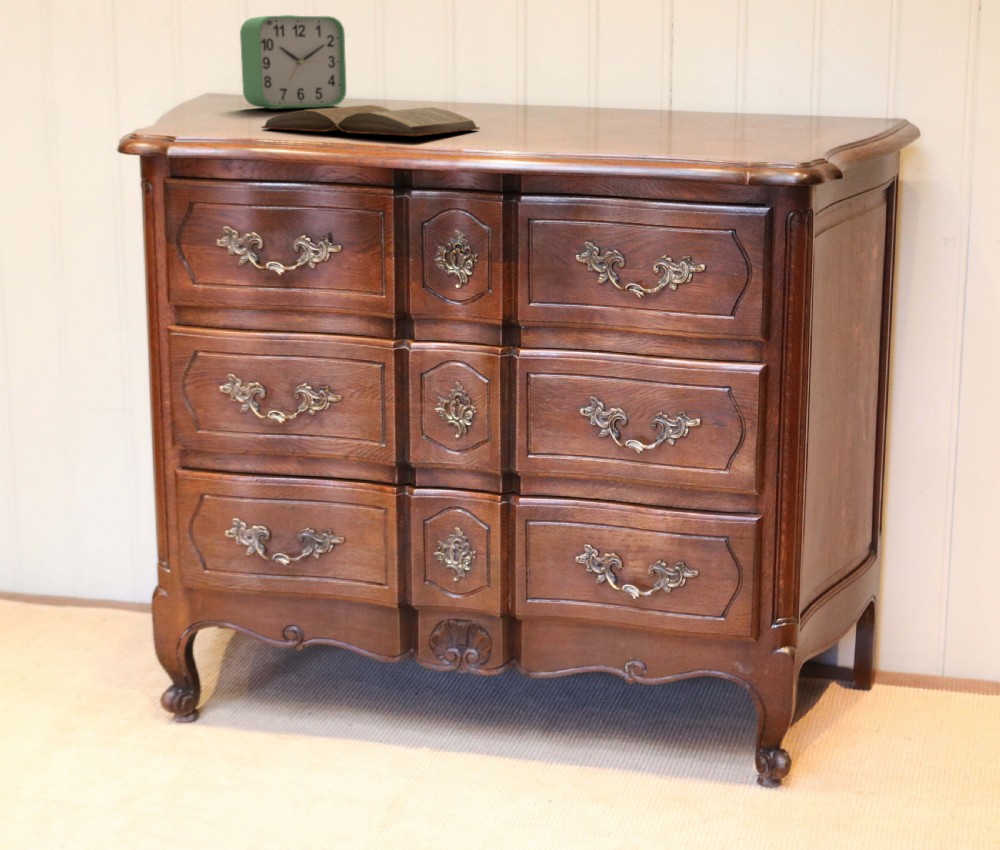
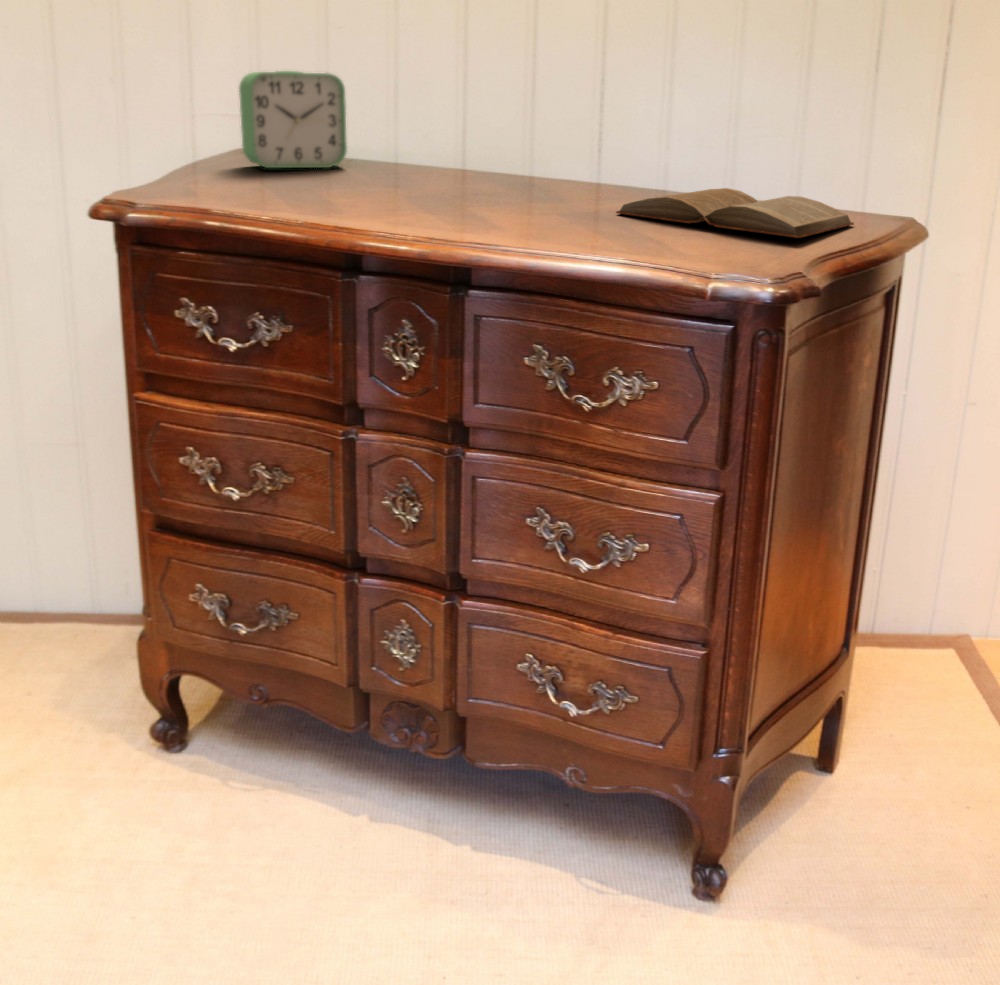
book: present [261,105,479,136] -> present [616,188,854,238]

